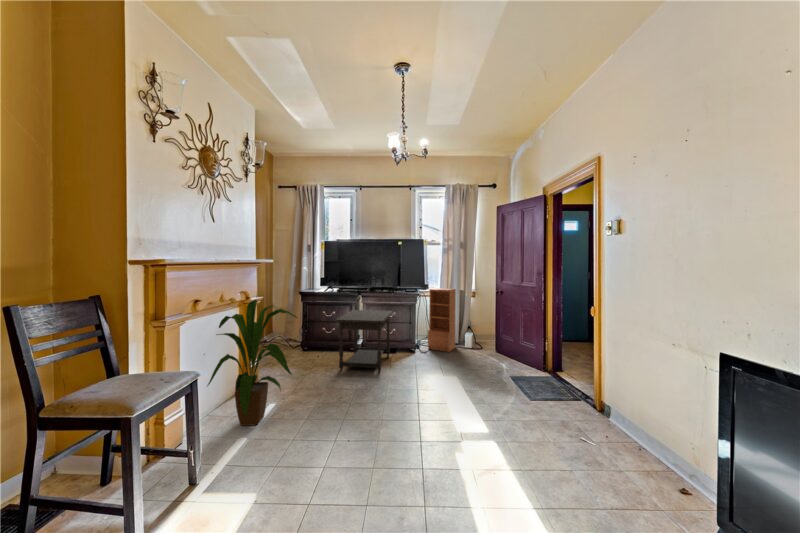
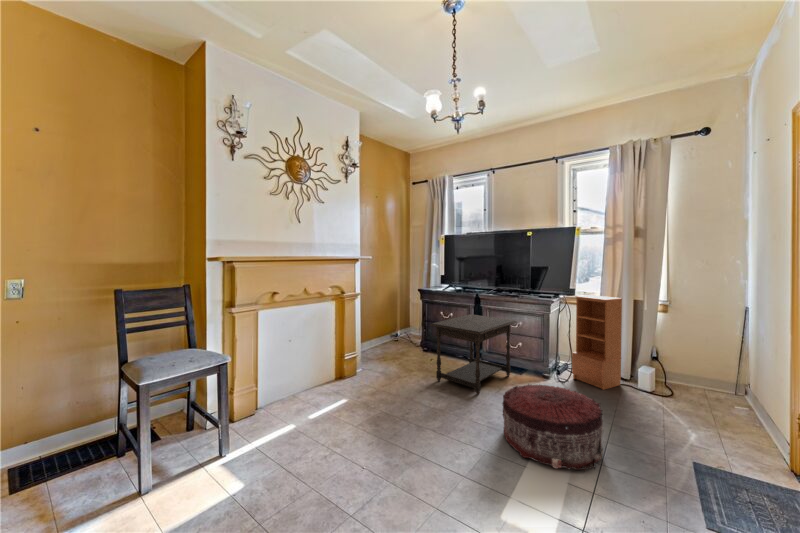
house plant: present [207,300,297,426] -> none [273,296,358,418]
pouf: none [416,350,480,399] -> present [502,384,603,471]

